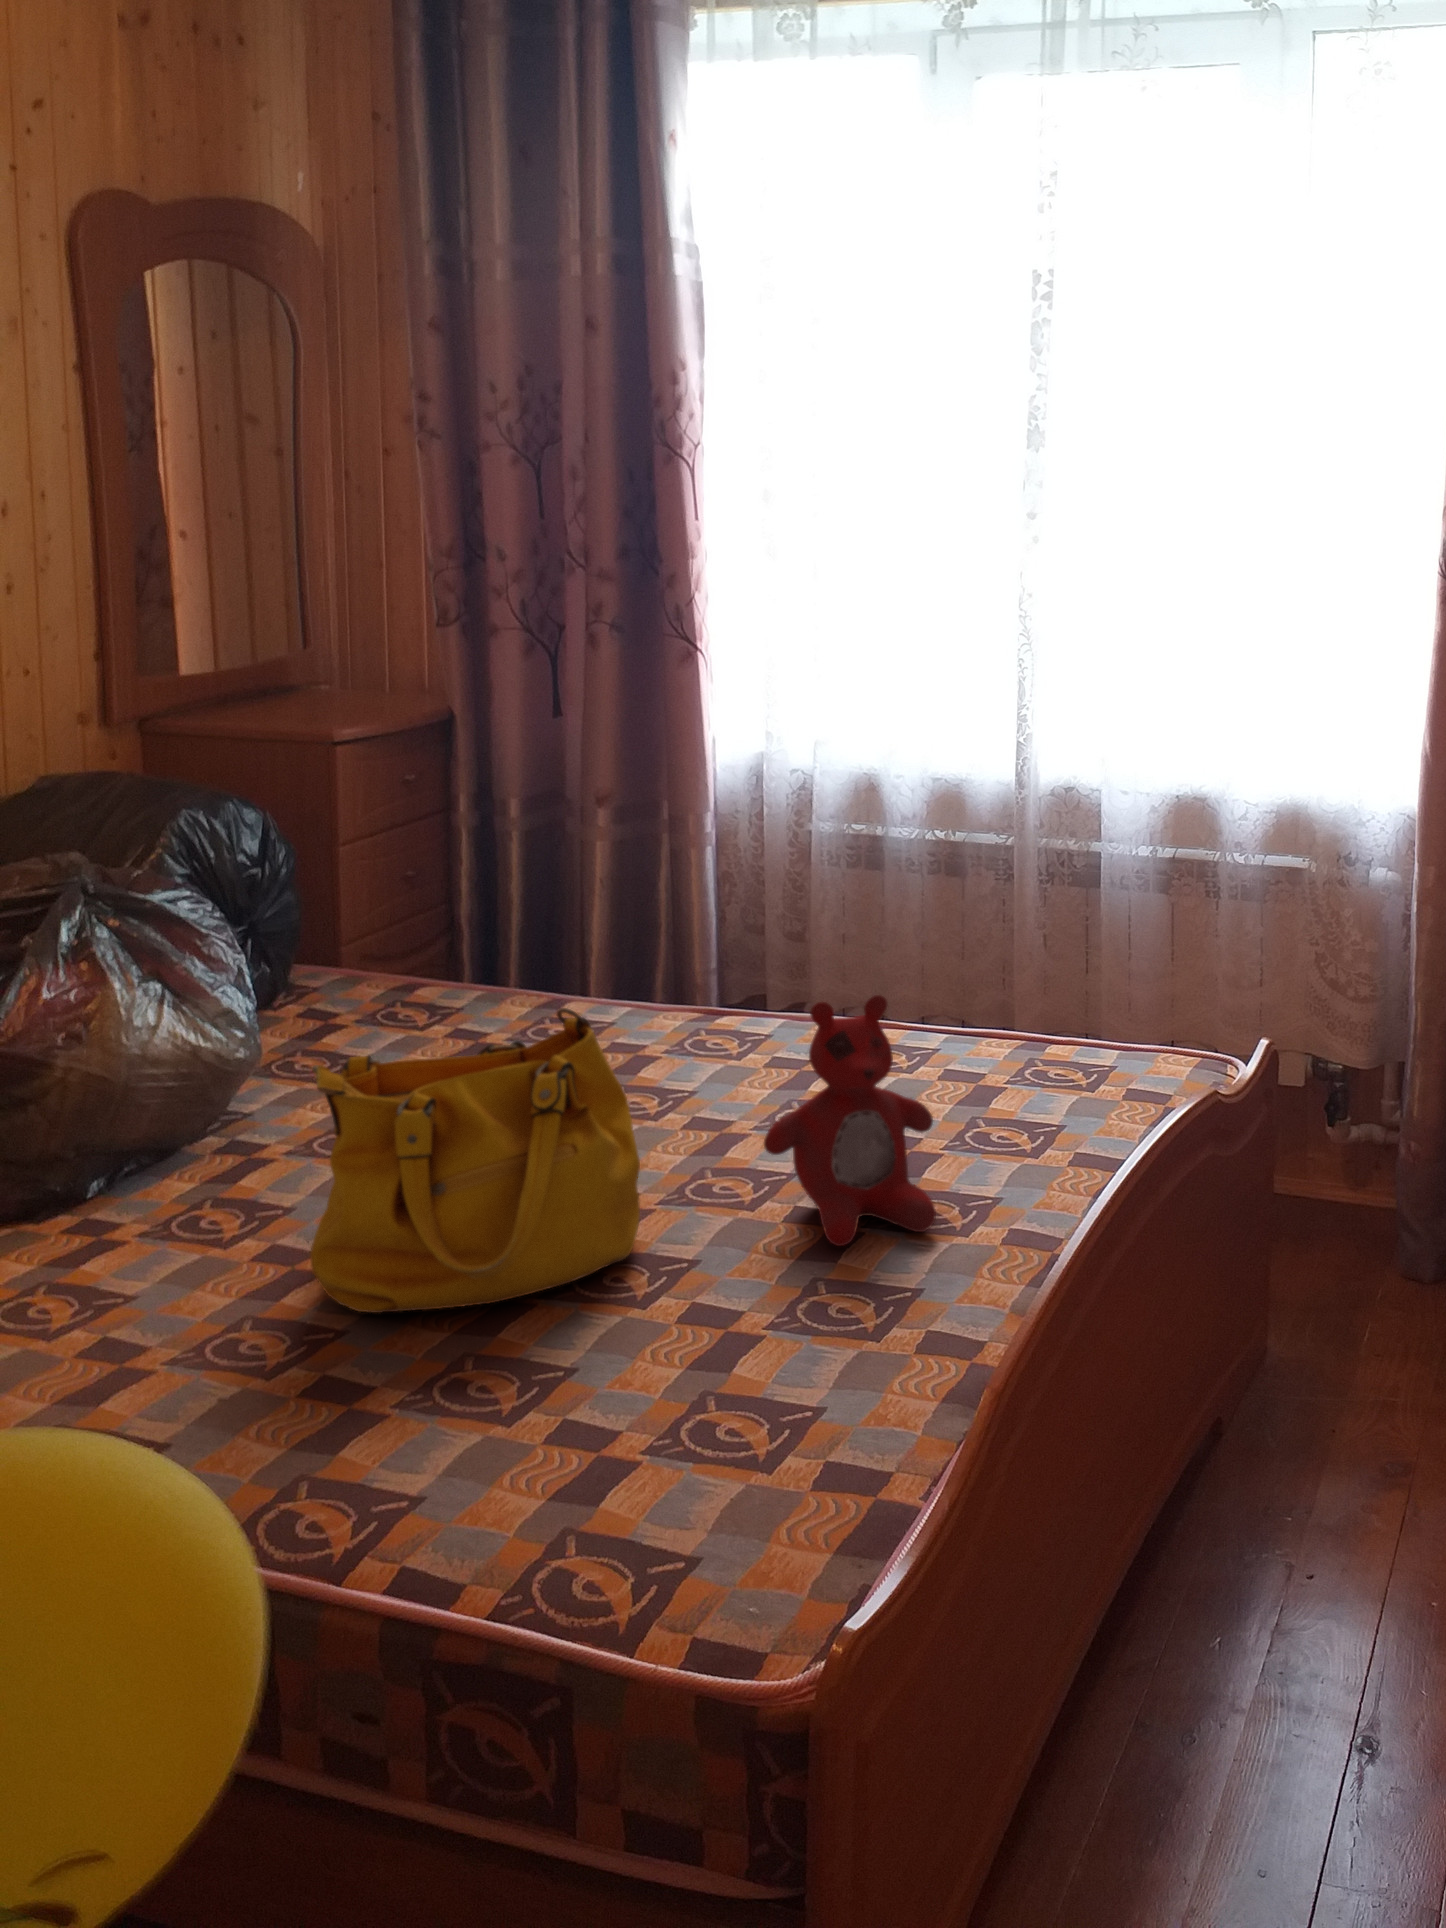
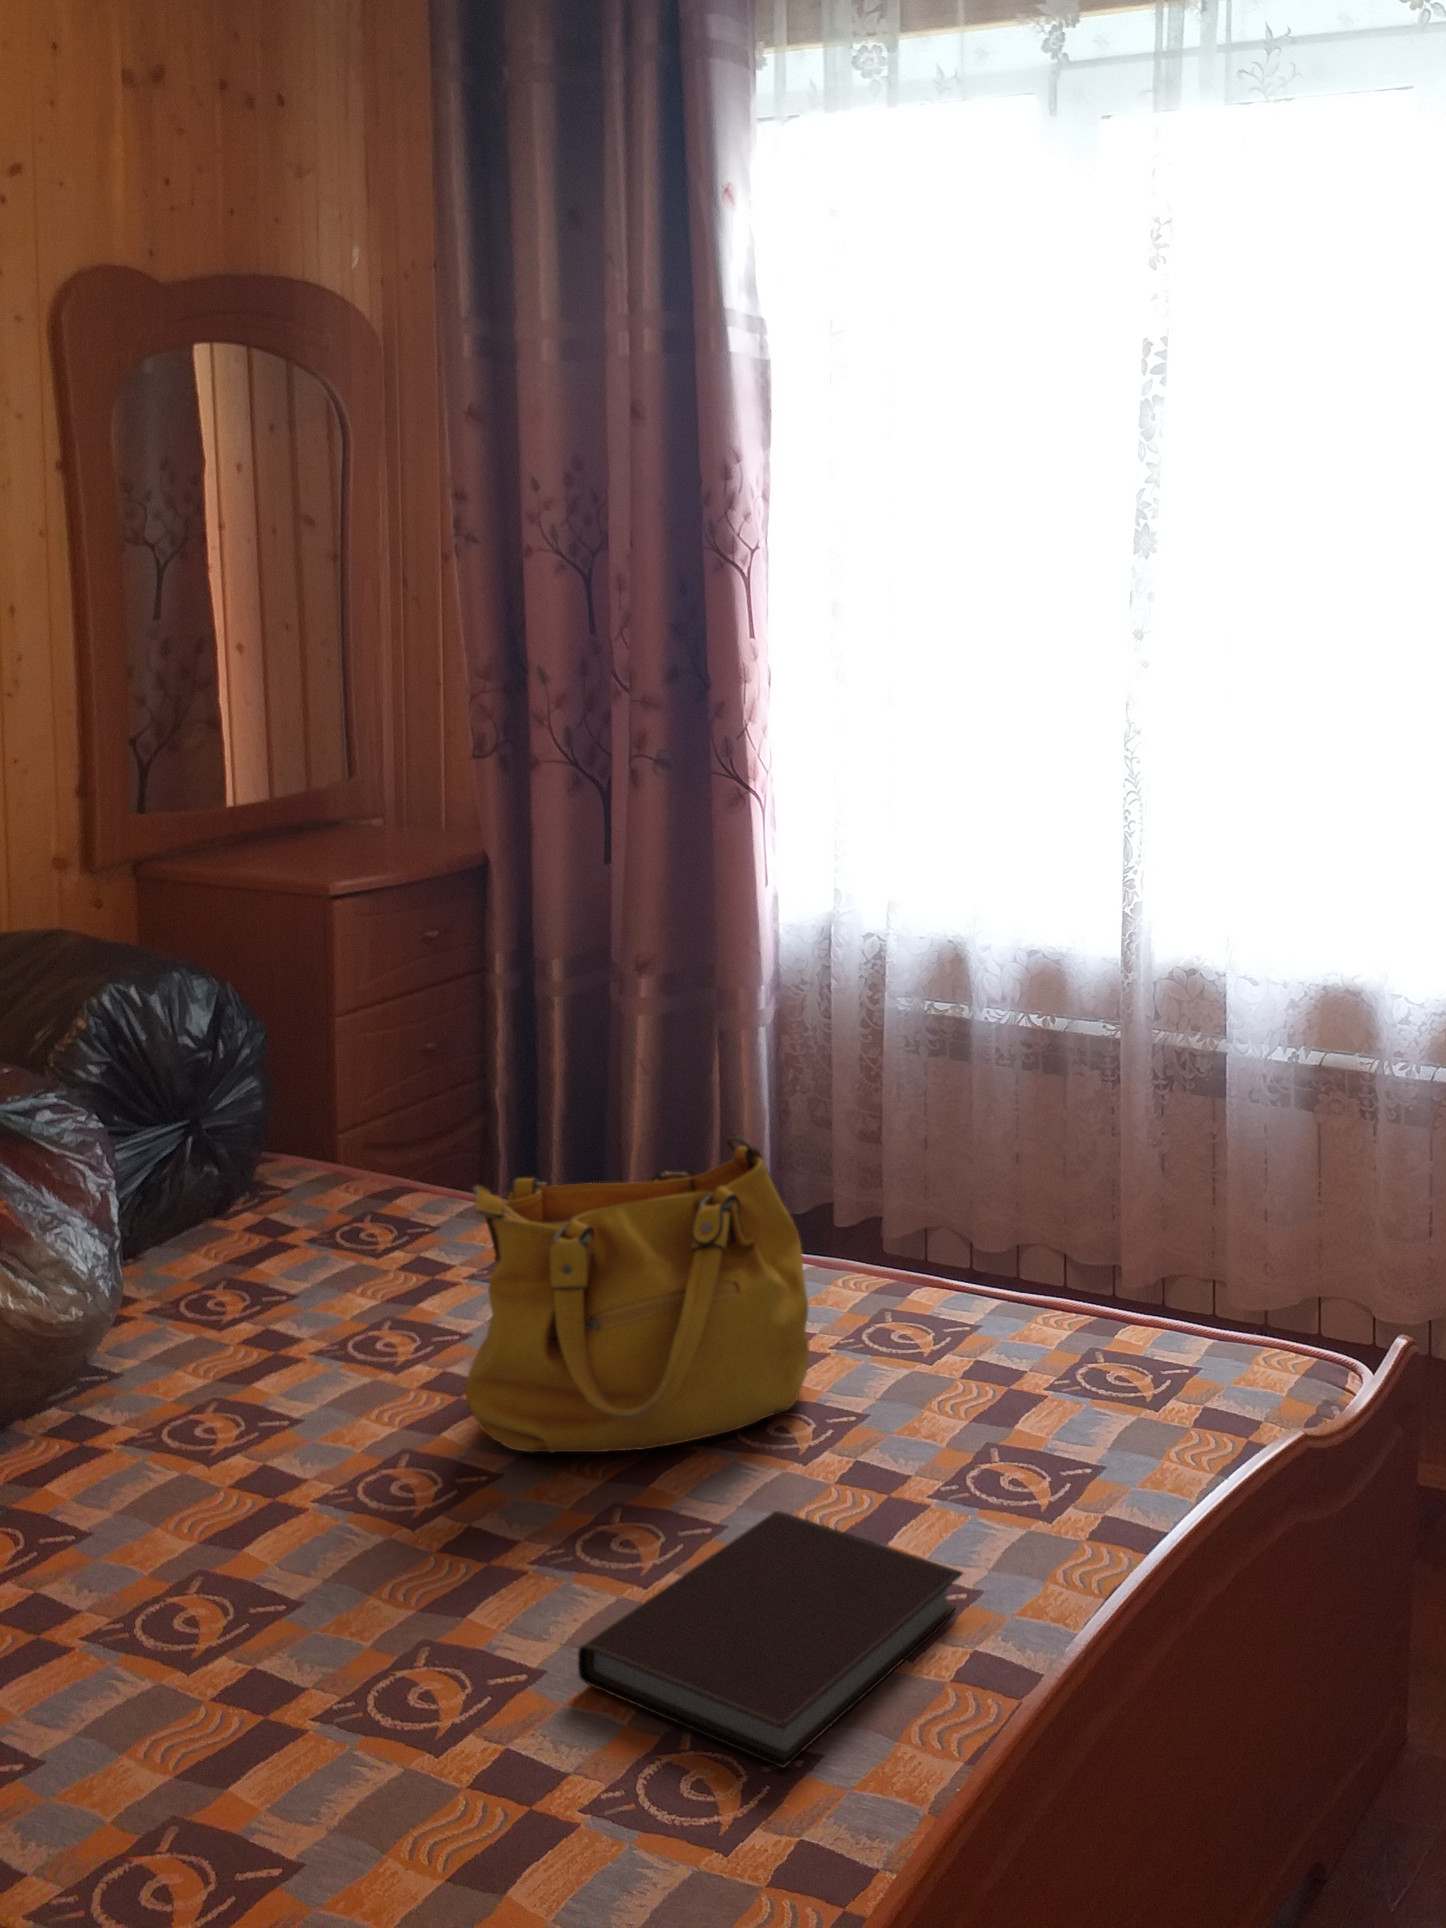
stuffed bear: present [764,995,936,1246] -> none [942,1135,1127,1410]
notebook: none [459,1349,812,1568] -> present [578,1511,963,1768]

